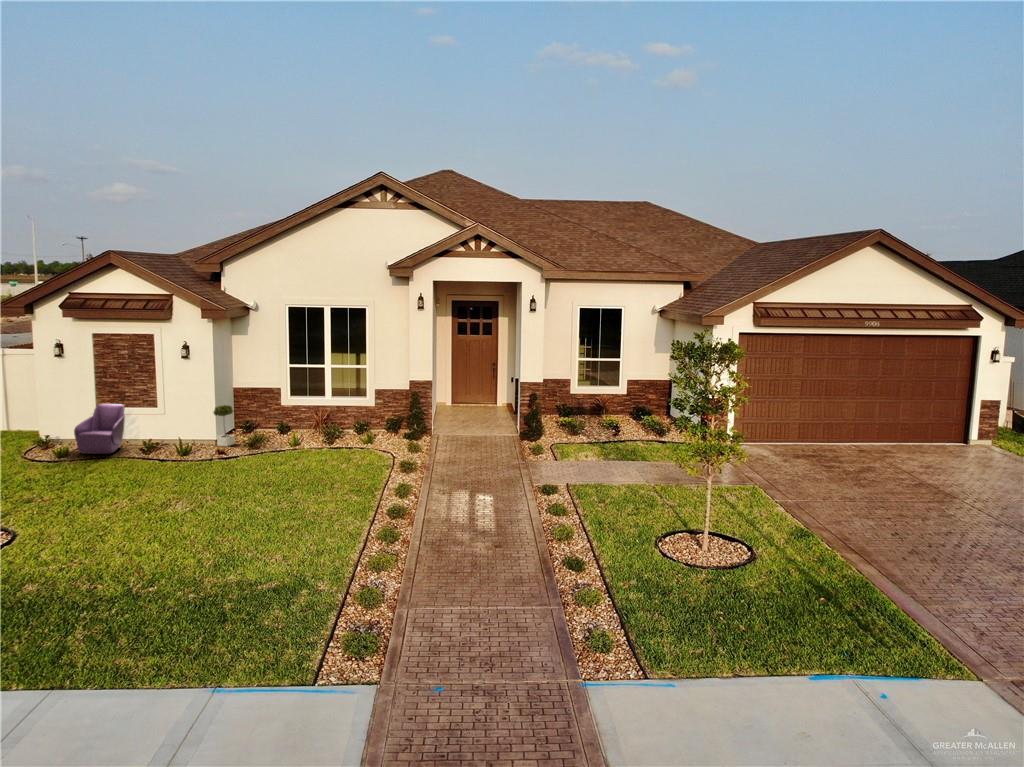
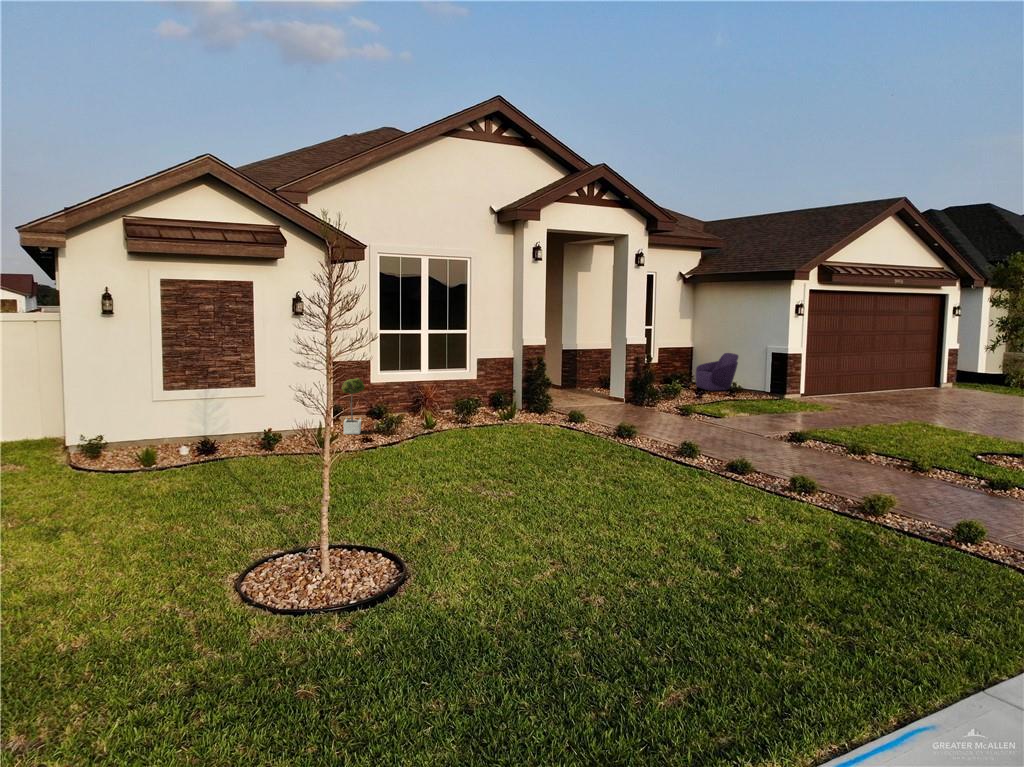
armchair: present [74,404,125,454] -> present [696,353,738,391]

